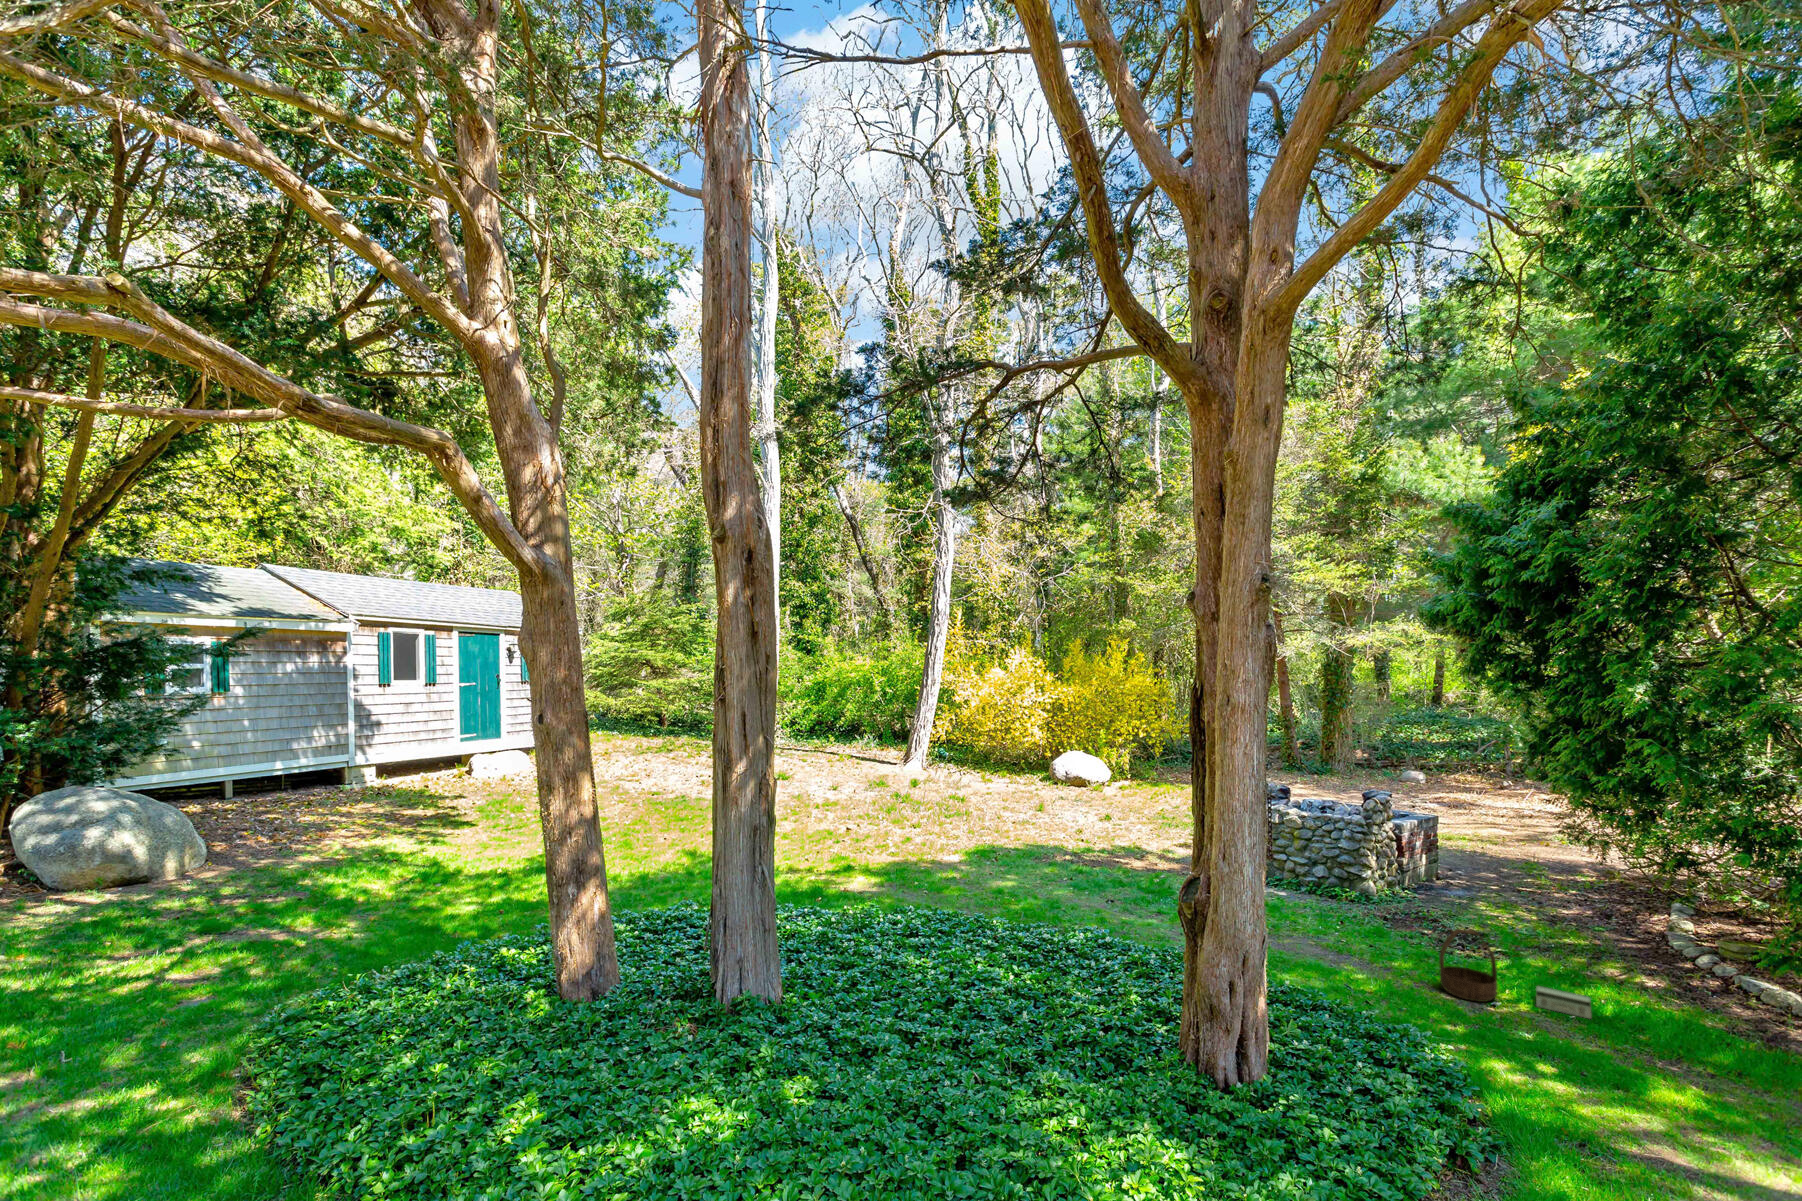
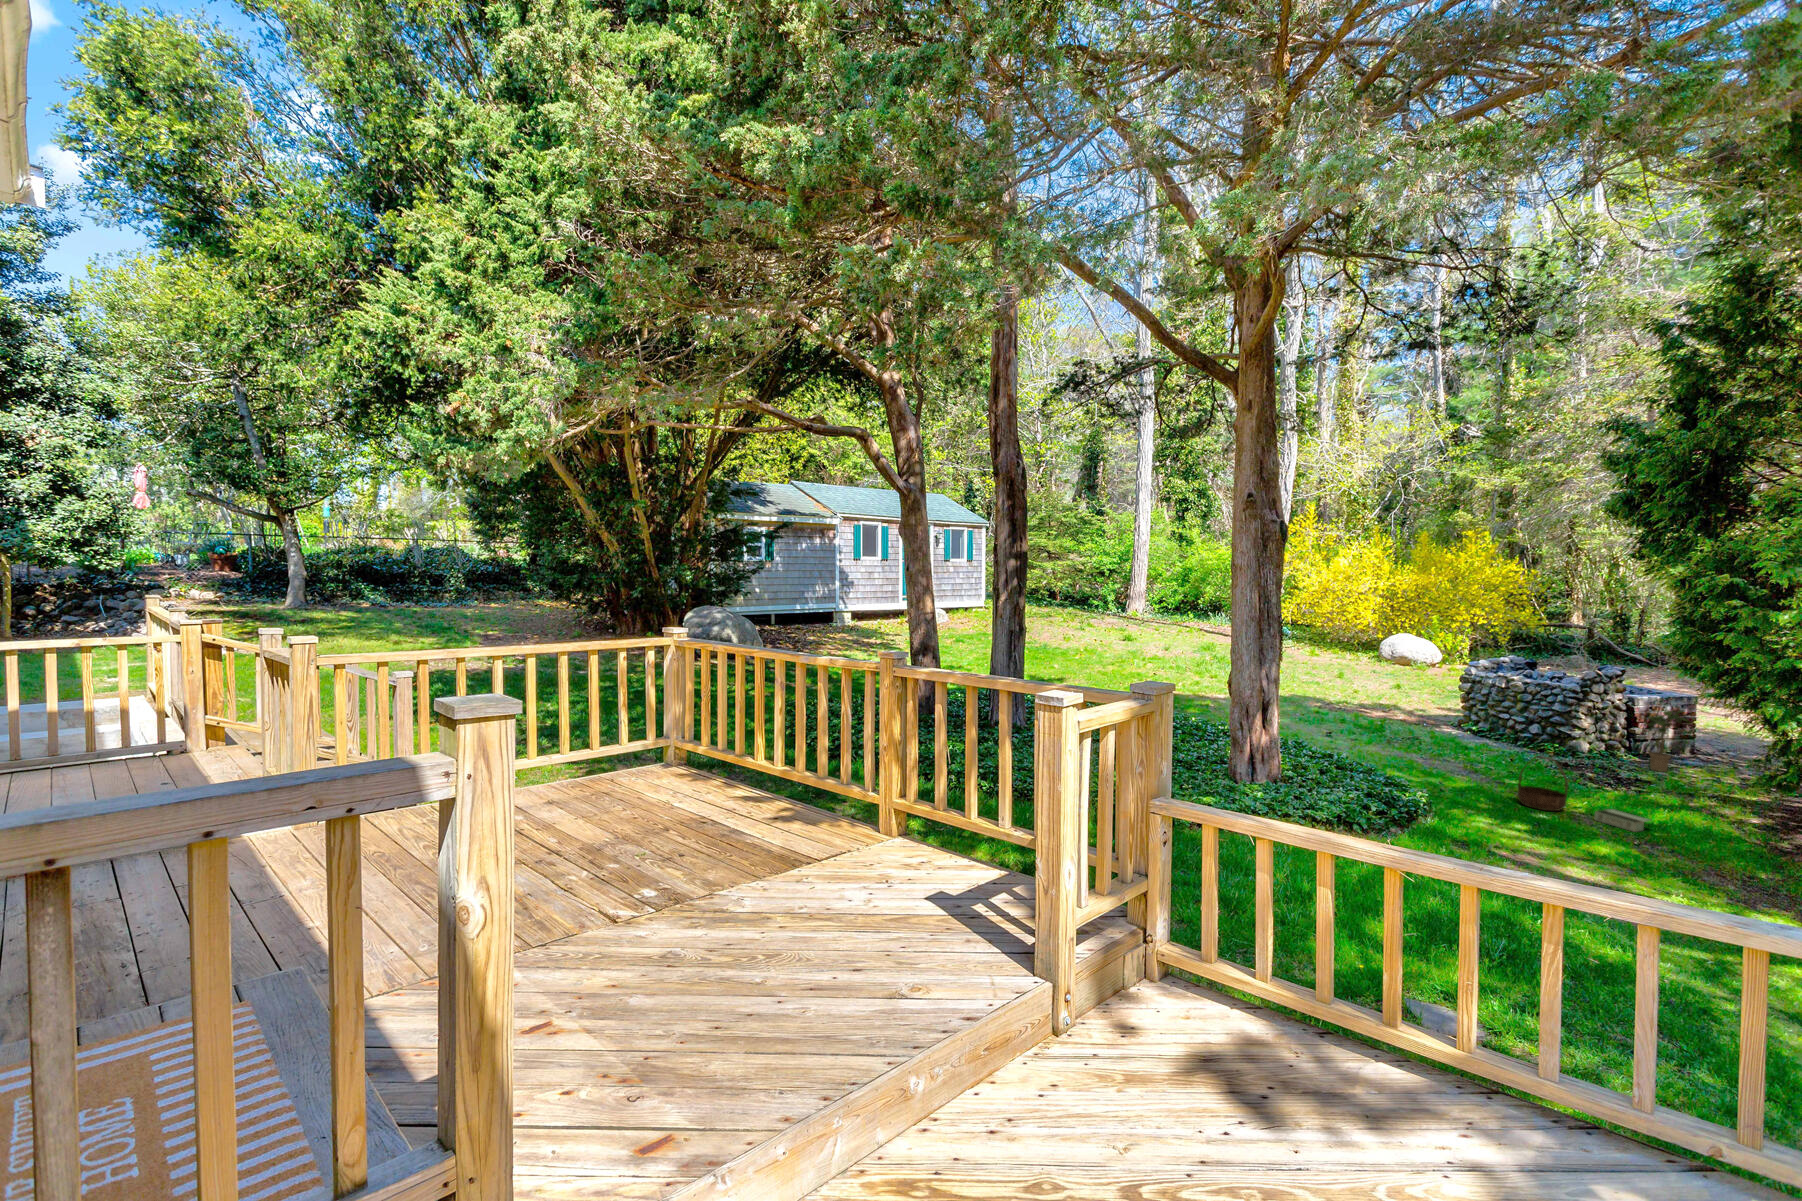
potted plant: none [1397,831,1438,899] -> present [1646,711,1687,772]

